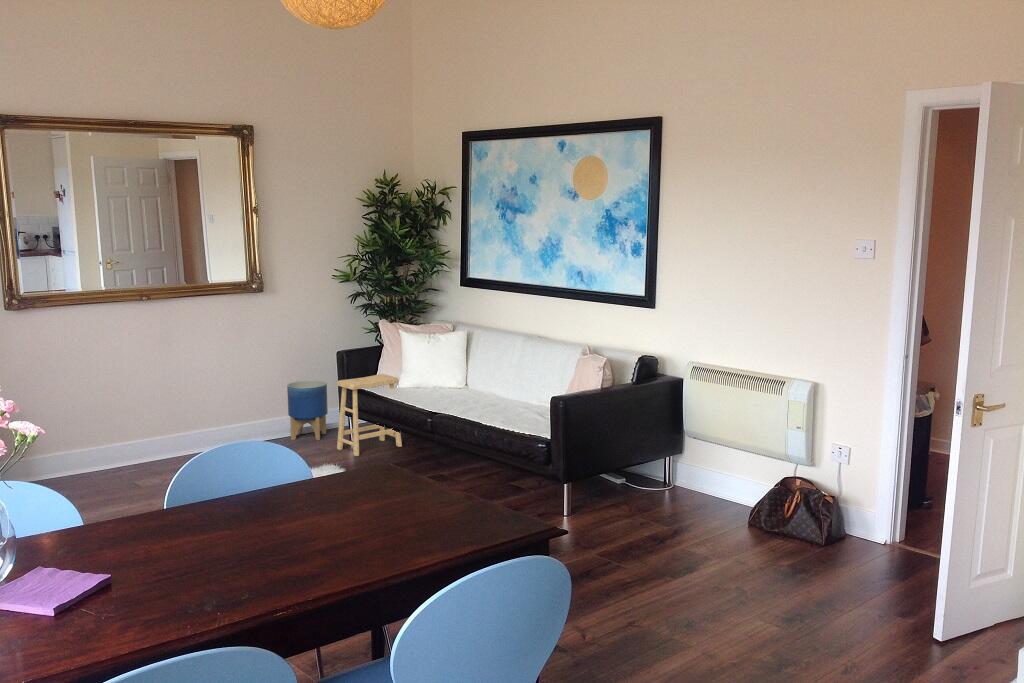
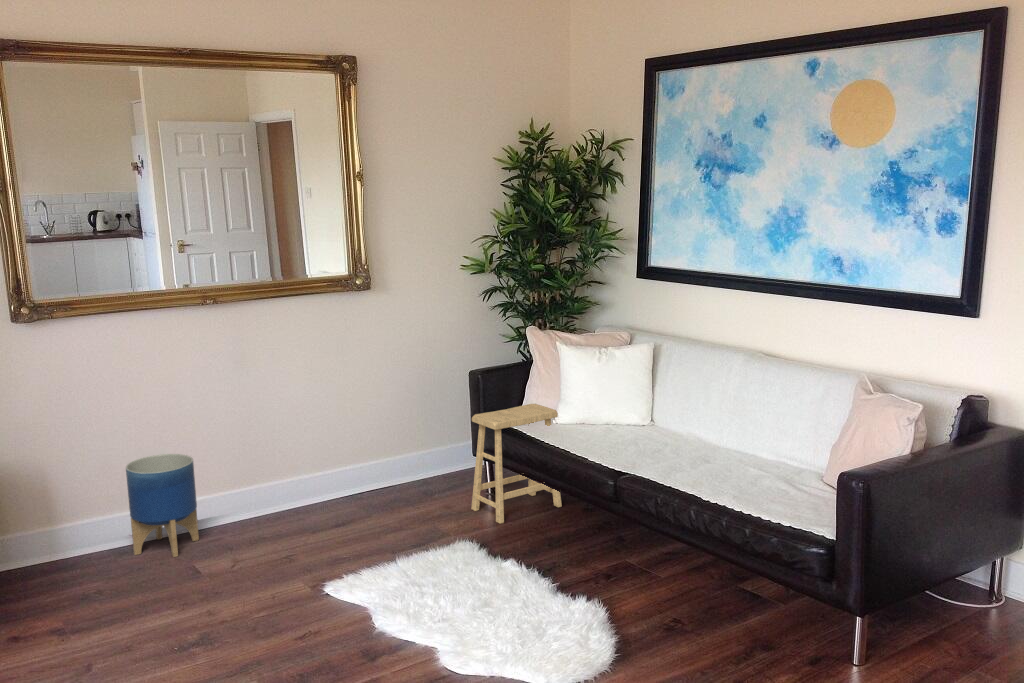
planter: present [287,380,328,440] -> present [126,454,199,557]

